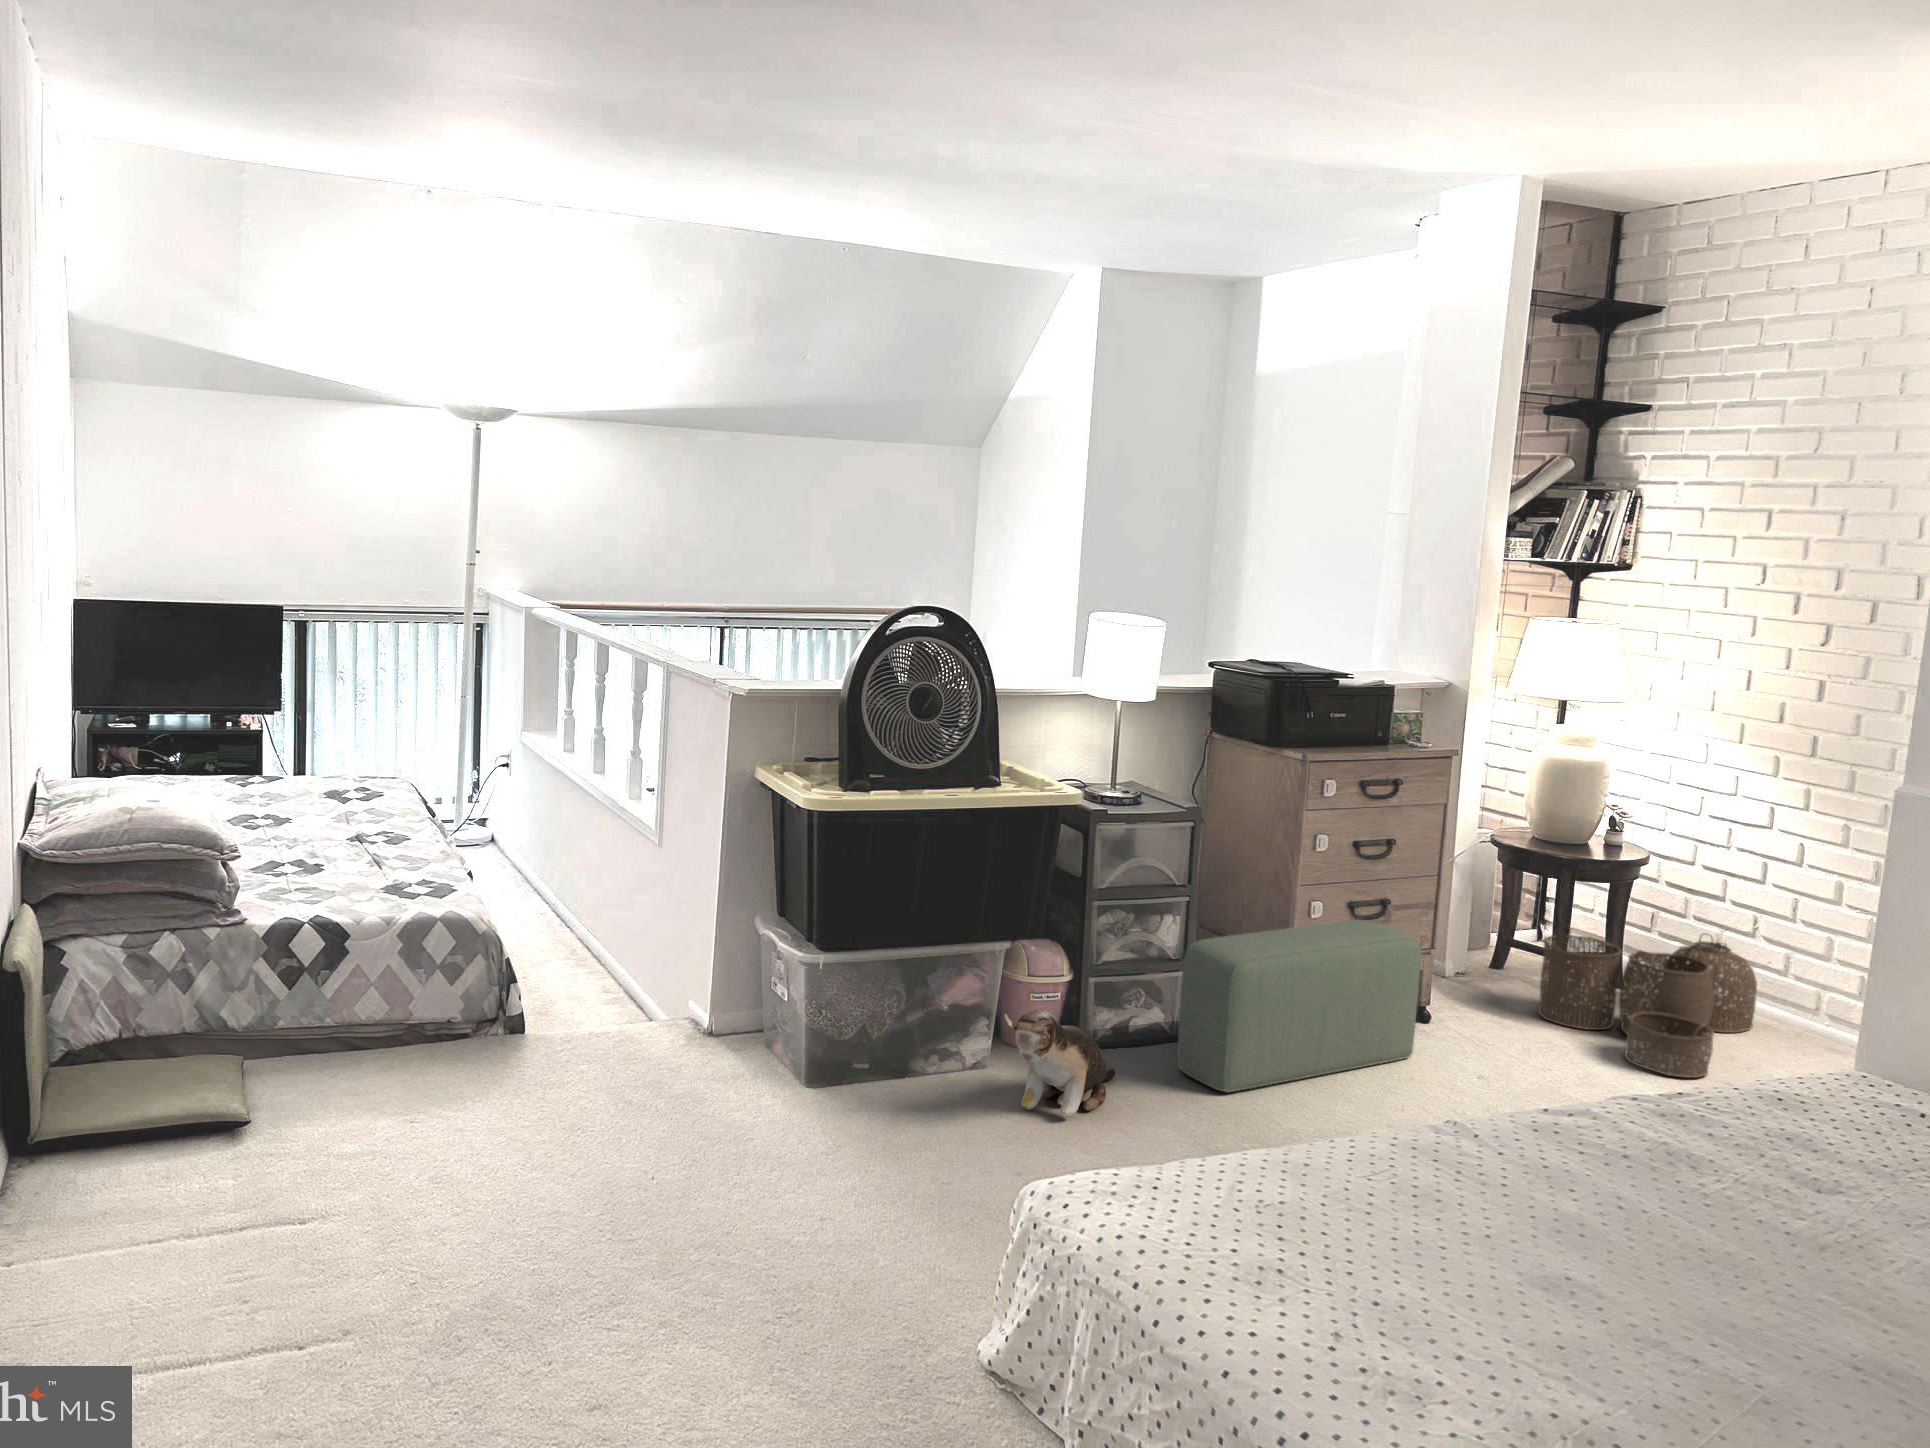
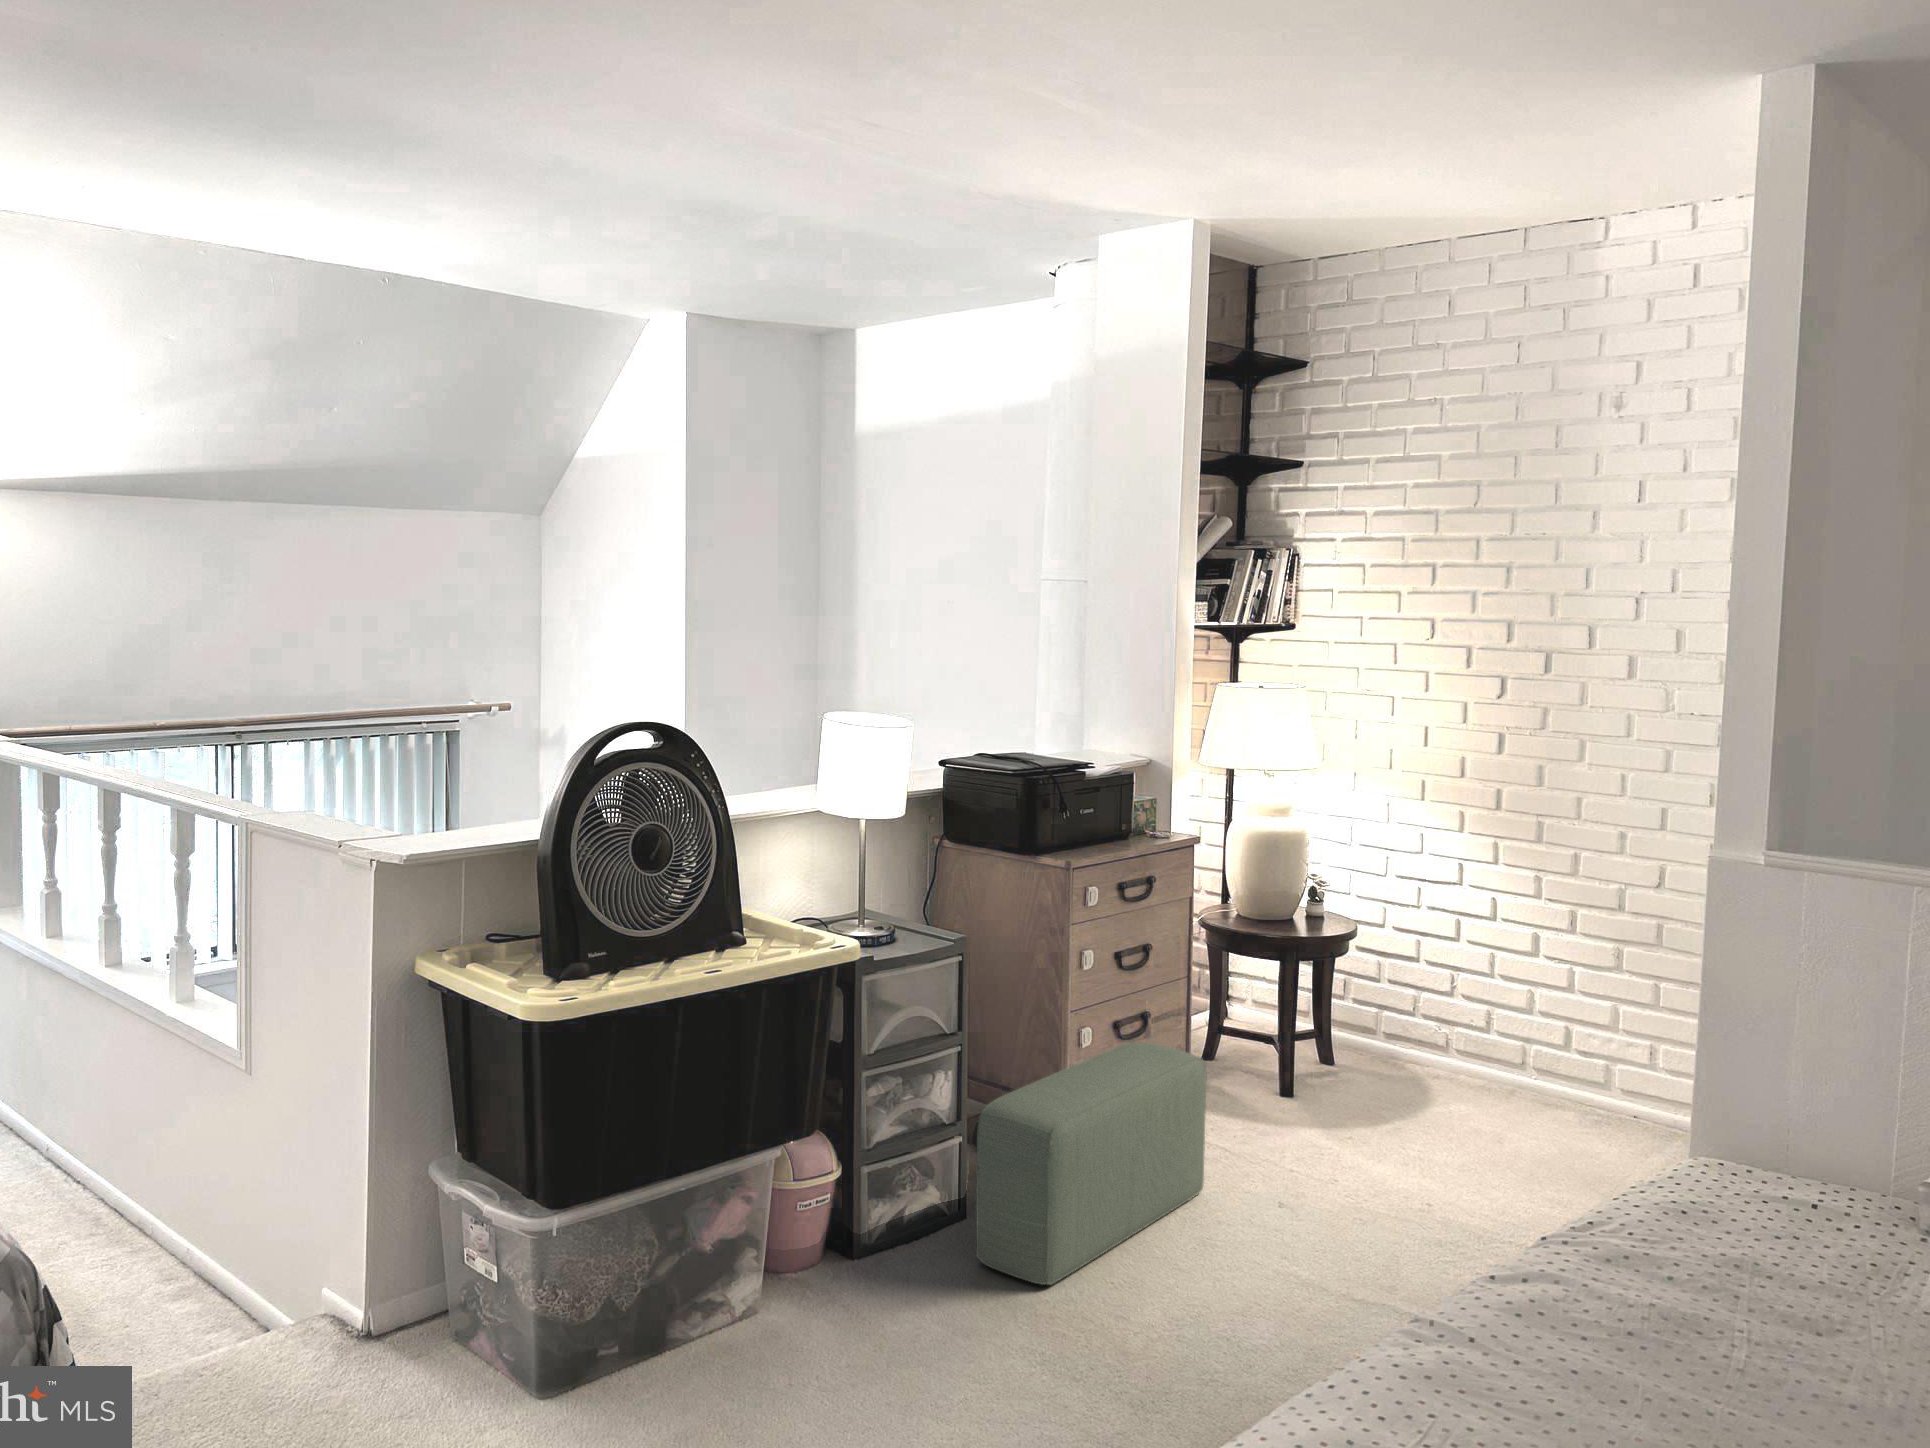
woven basket: present [1538,926,1757,1078] -> none [1277,998,1477,1164]
plush toy: present [1004,1009,1115,1117] -> none [813,1234,927,1369]

